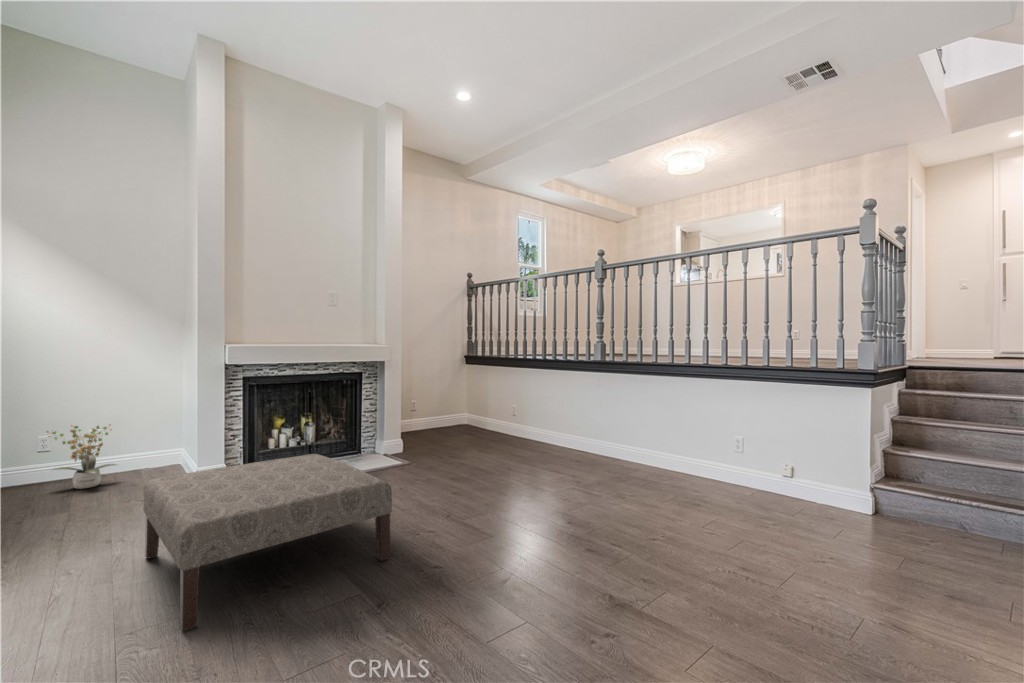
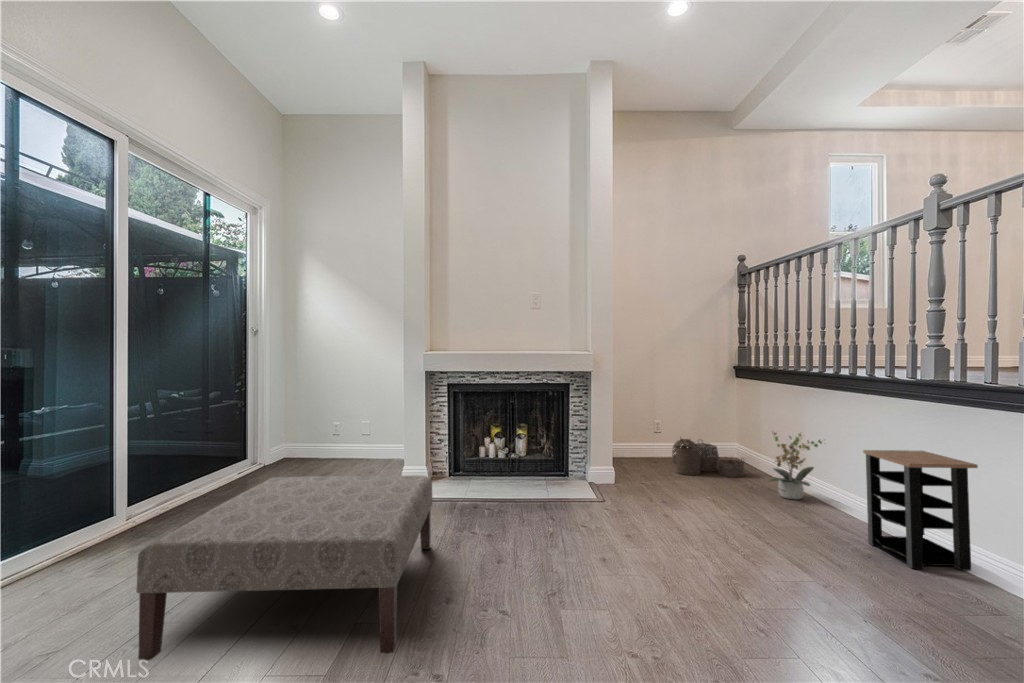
side table: none [564,401,609,461] -> present [863,450,978,571]
woven basket: none [425,412,481,439] -> present [672,437,745,477]
potted plant: present [47,425,116,489] -> present [769,433,822,500]

